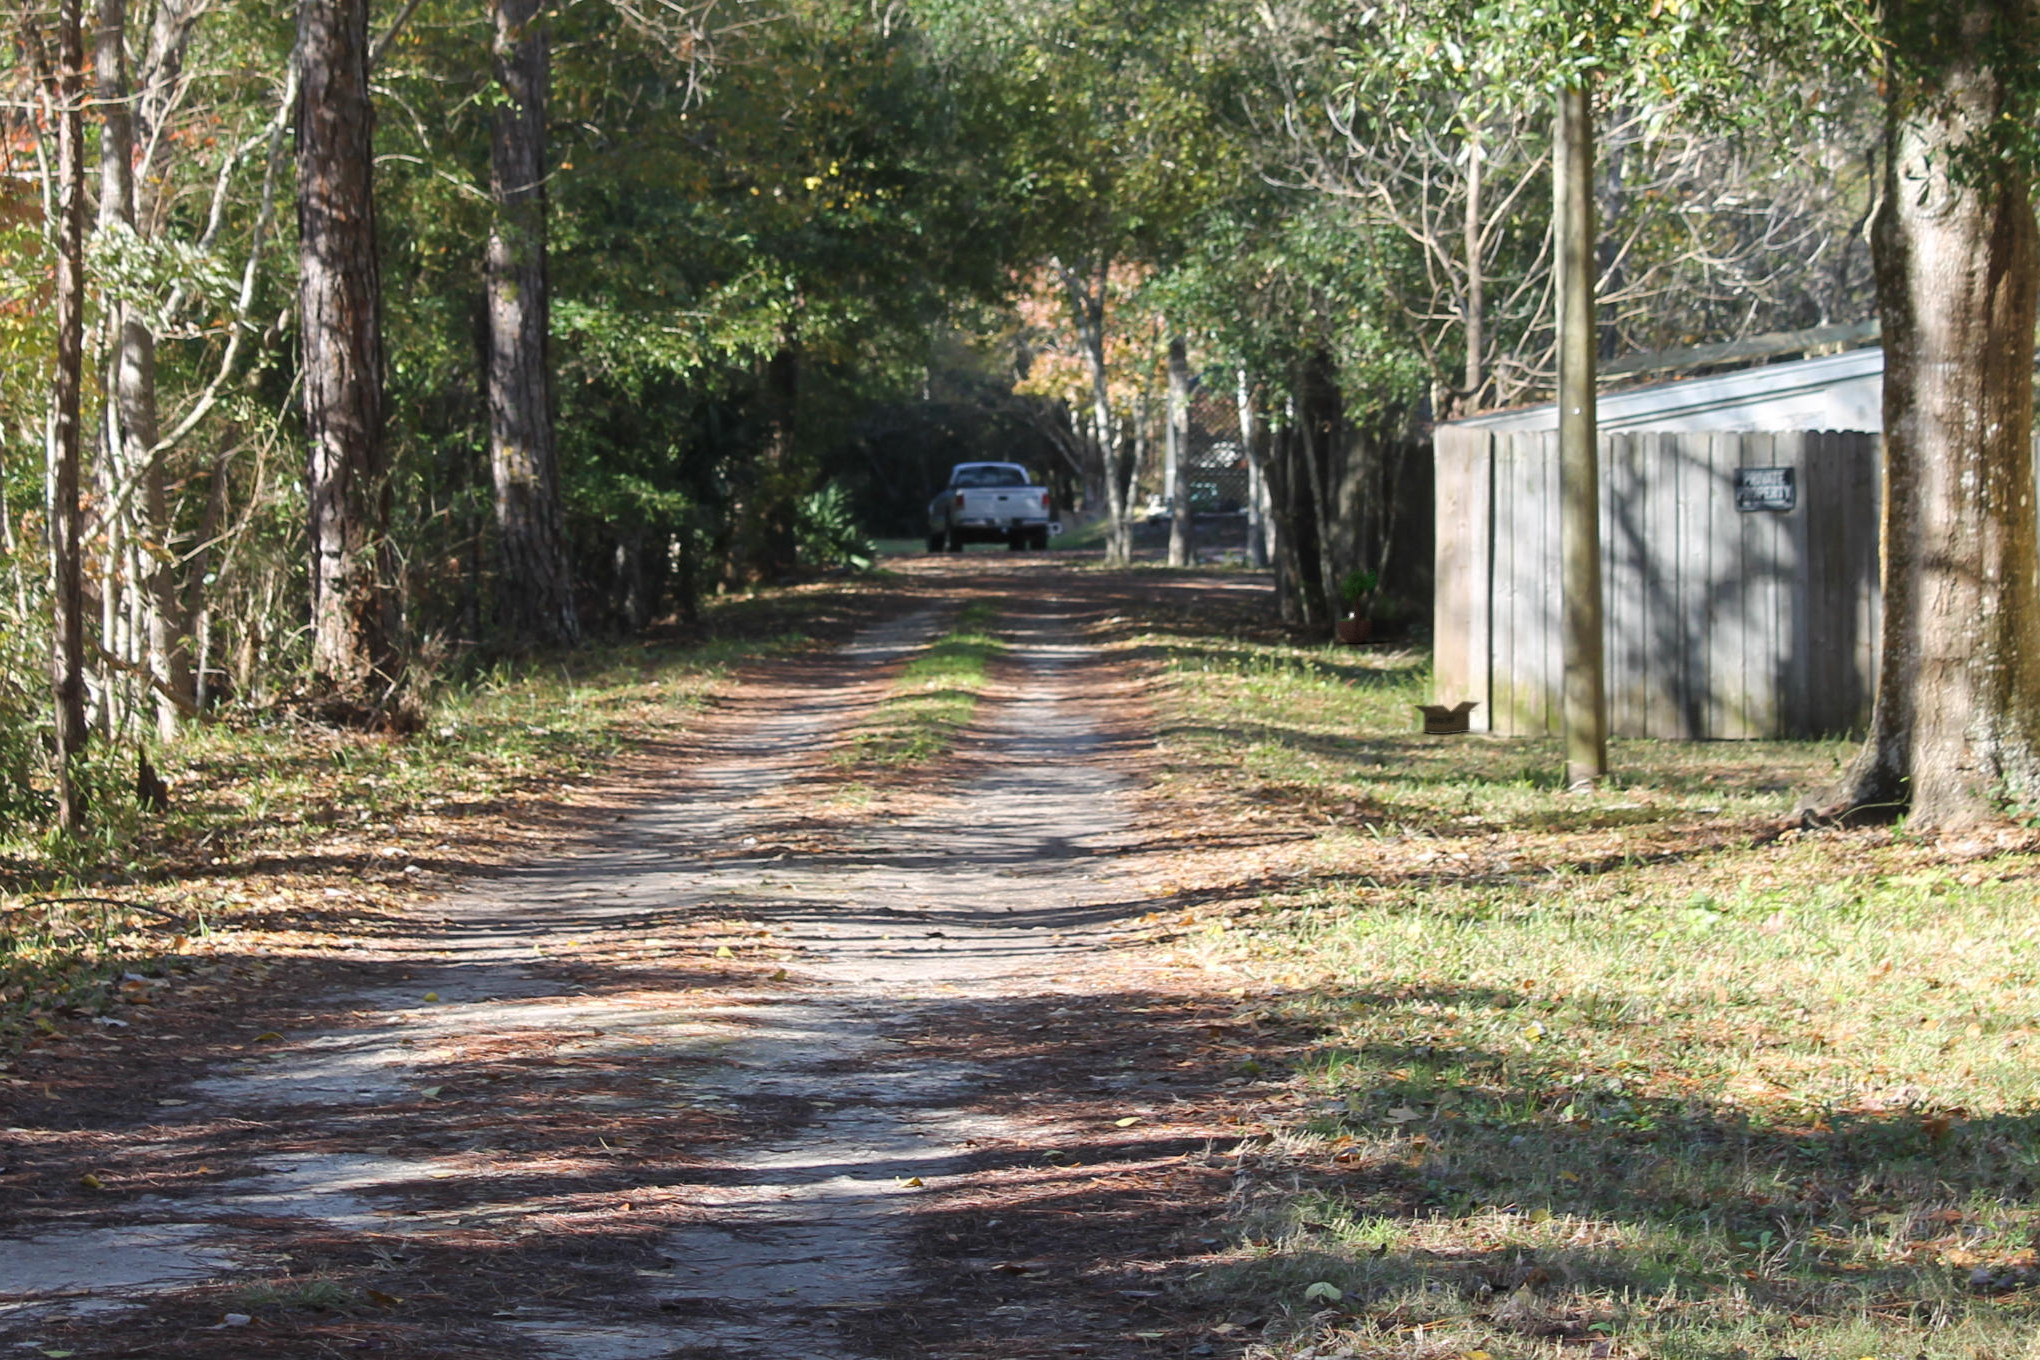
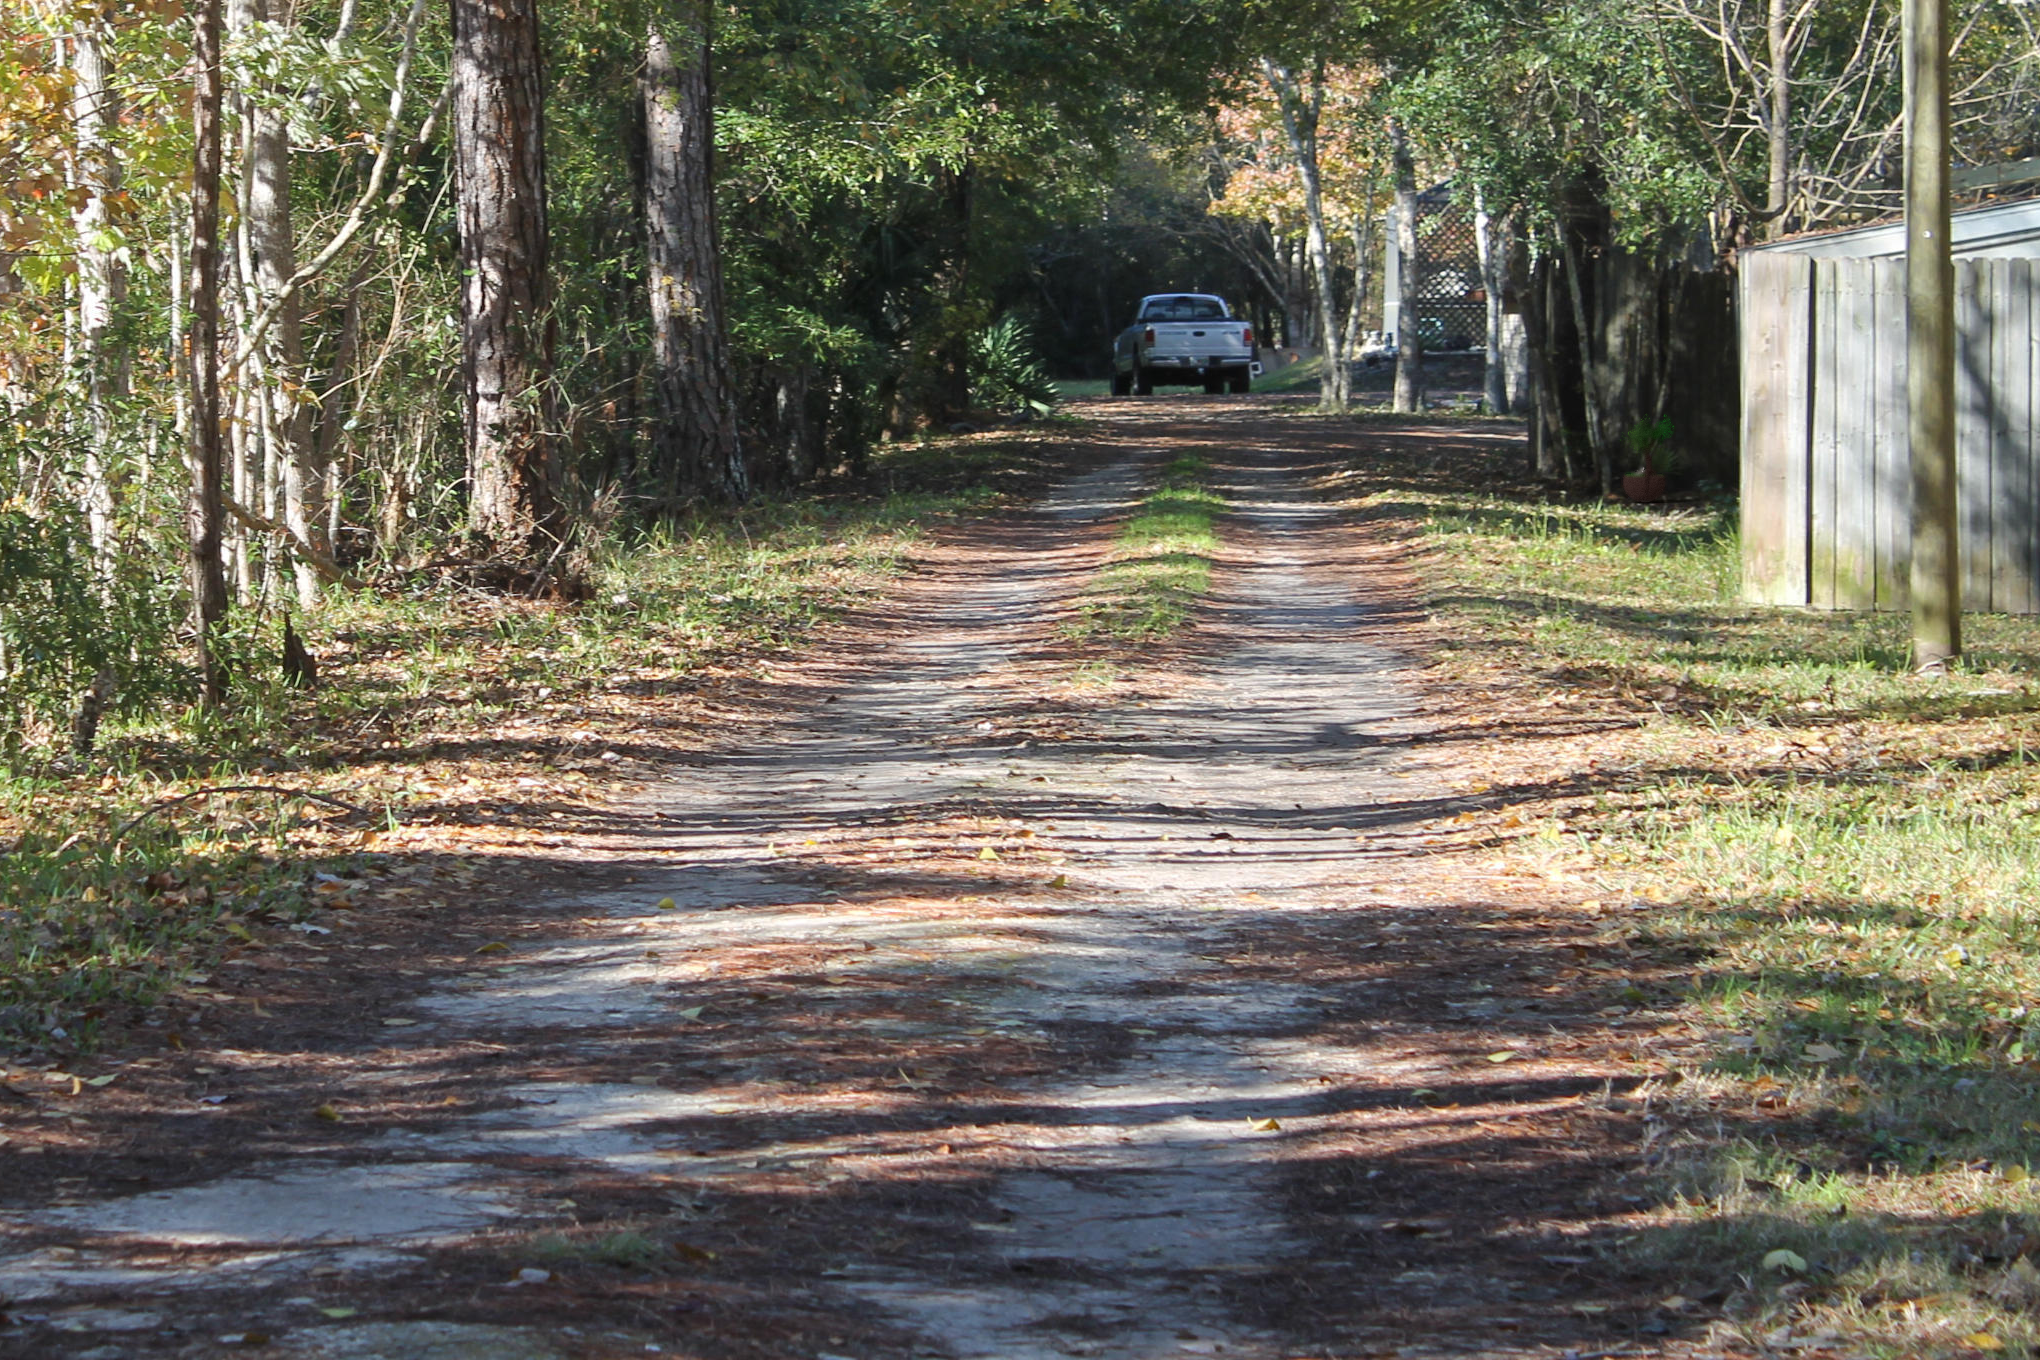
cardboard box: present [1415,701,1480,734] -> none [1757,573,1843,612]

